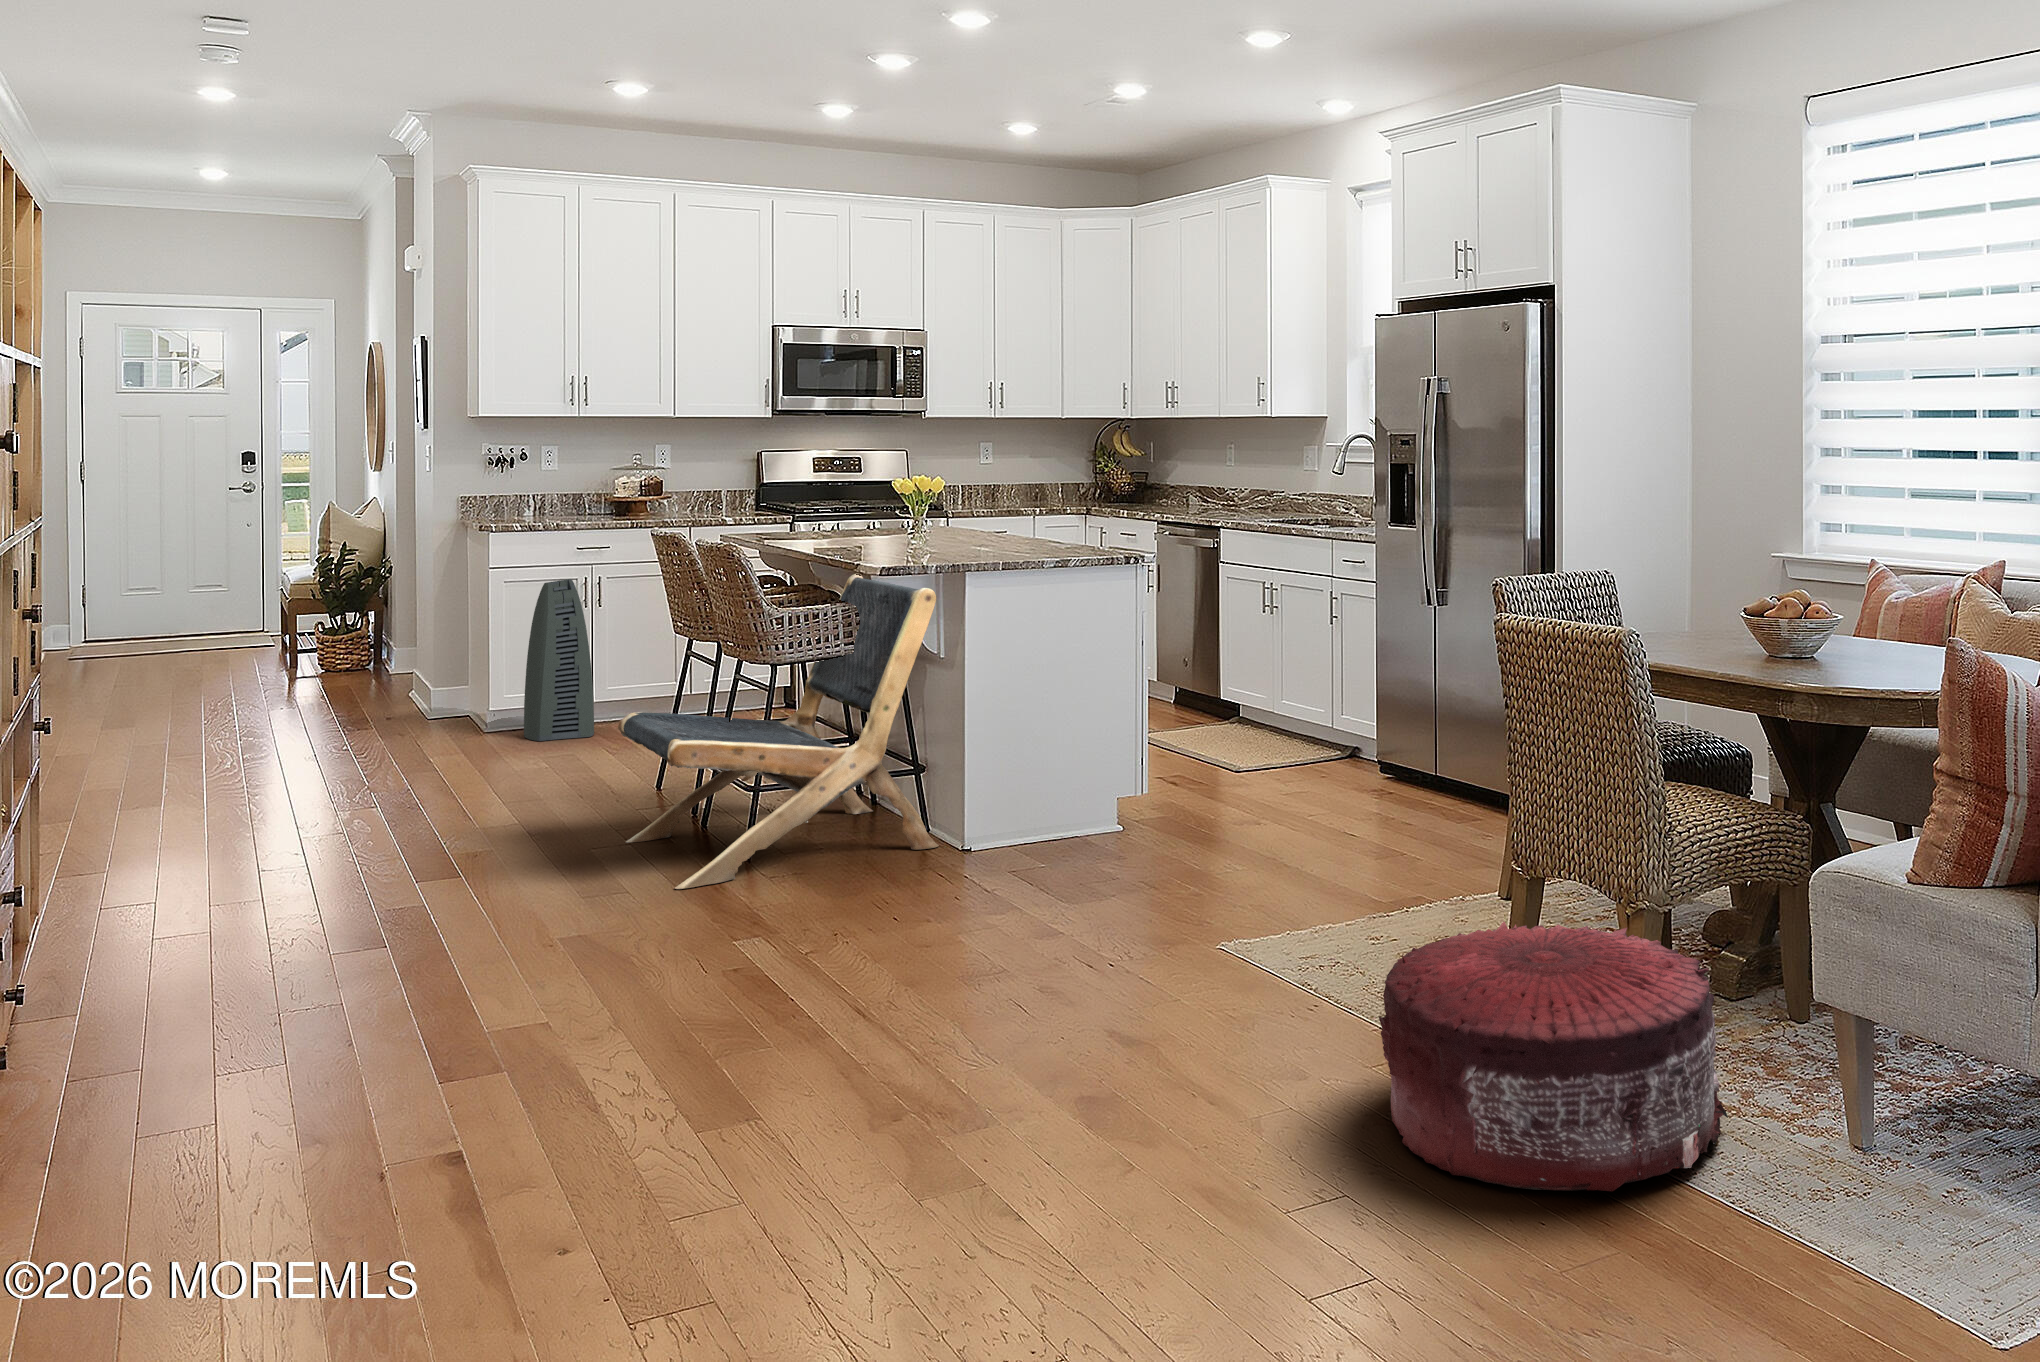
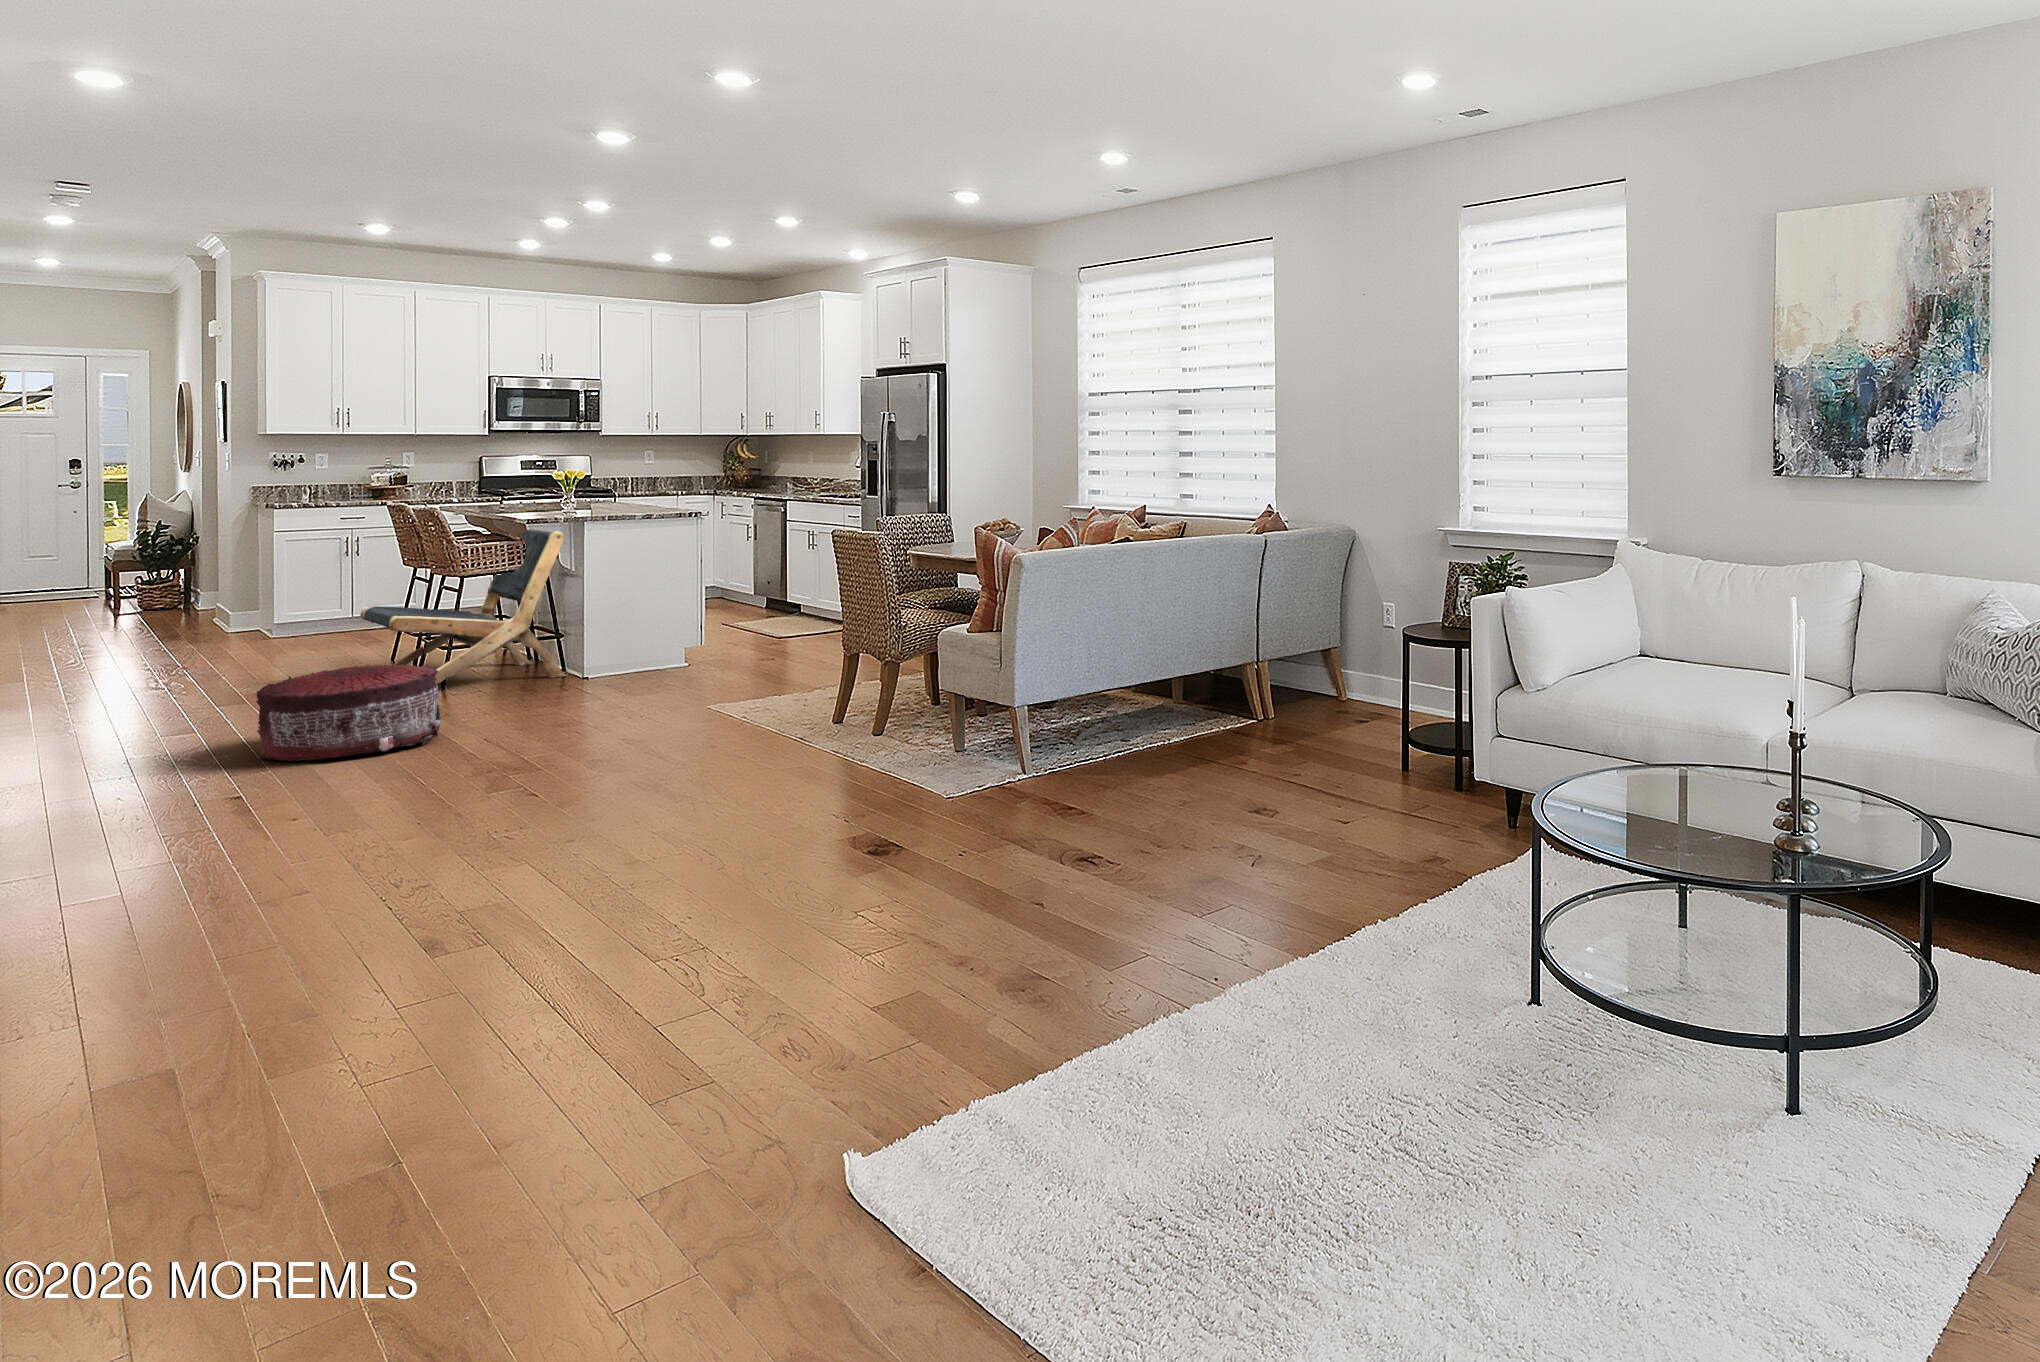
air purifier: present [524,579,594,741] -> none [301,538,353,641]
pouf: present [1379,922,1728,1191] -> present [256,664,441,761]

